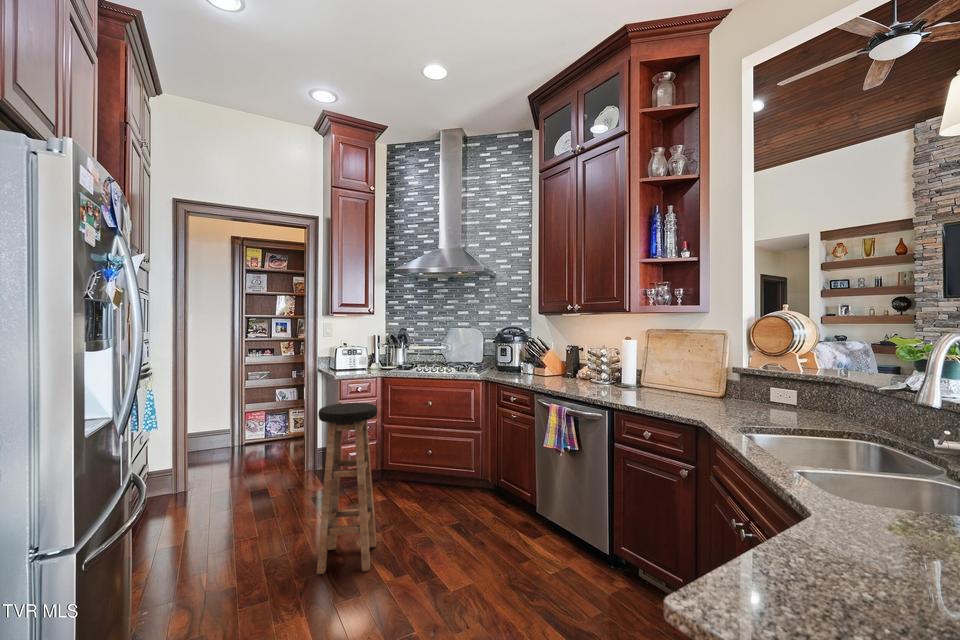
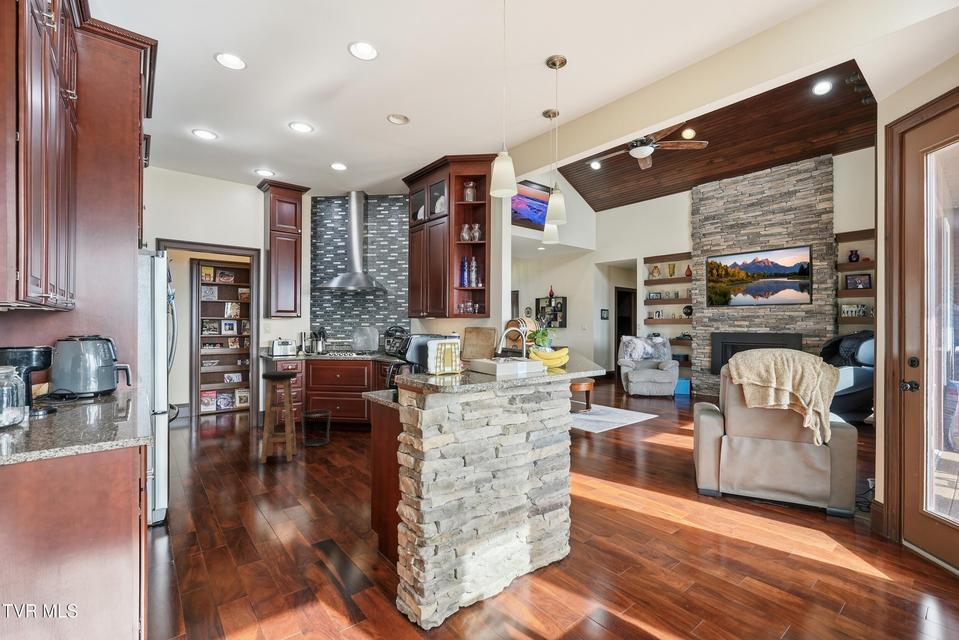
waste bin: none [380,457,427,522] -> present [301,409,331,446]

